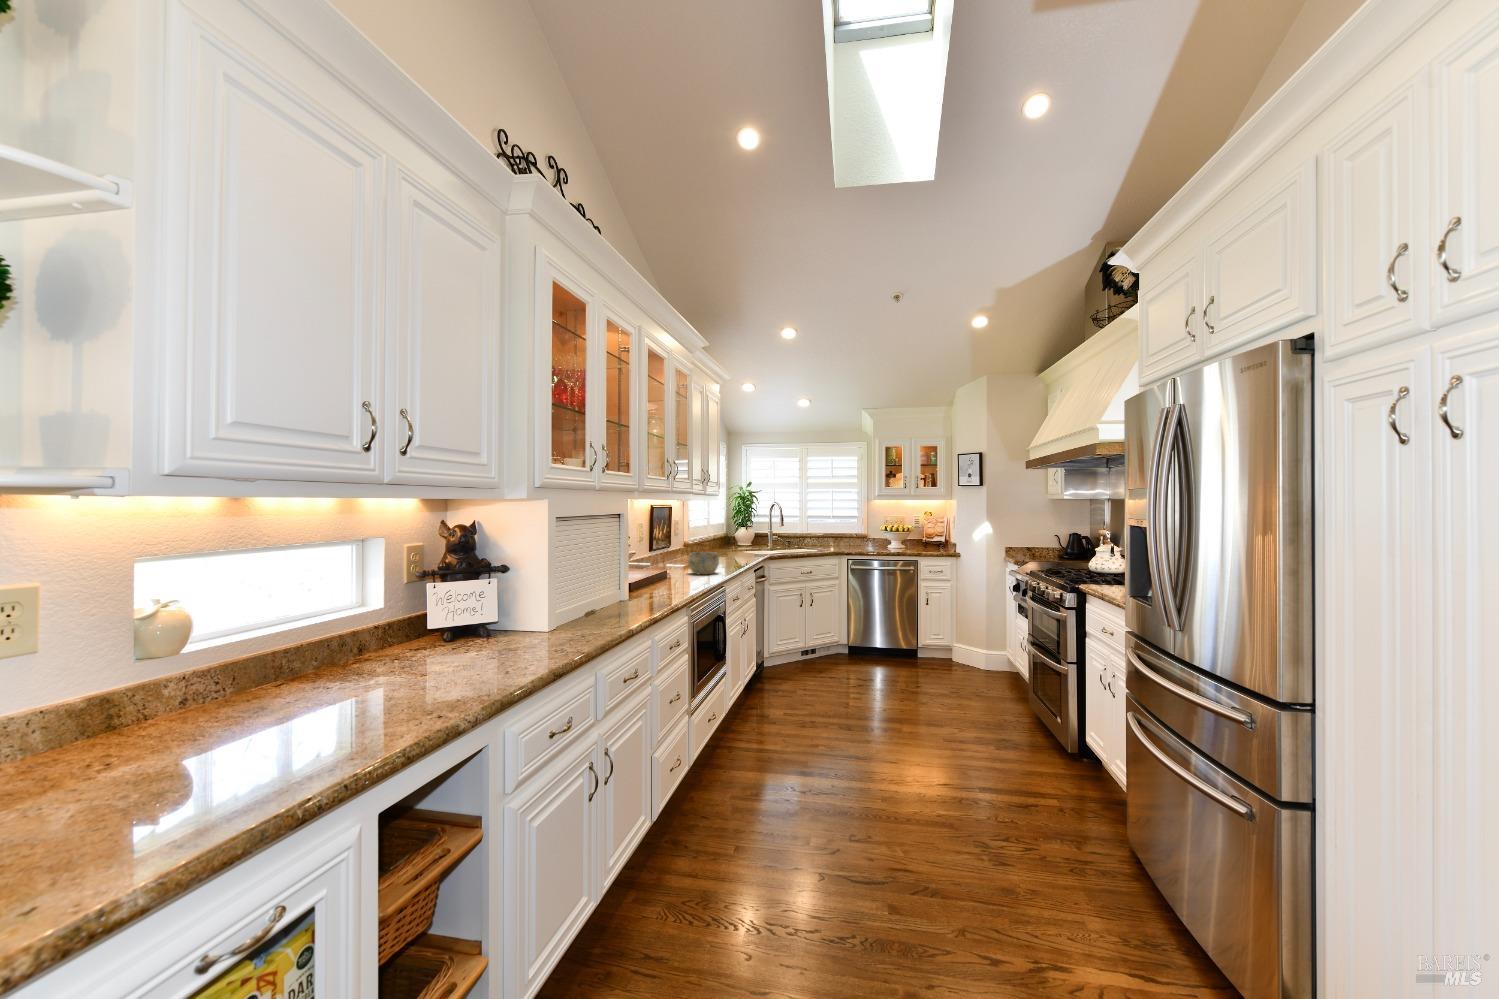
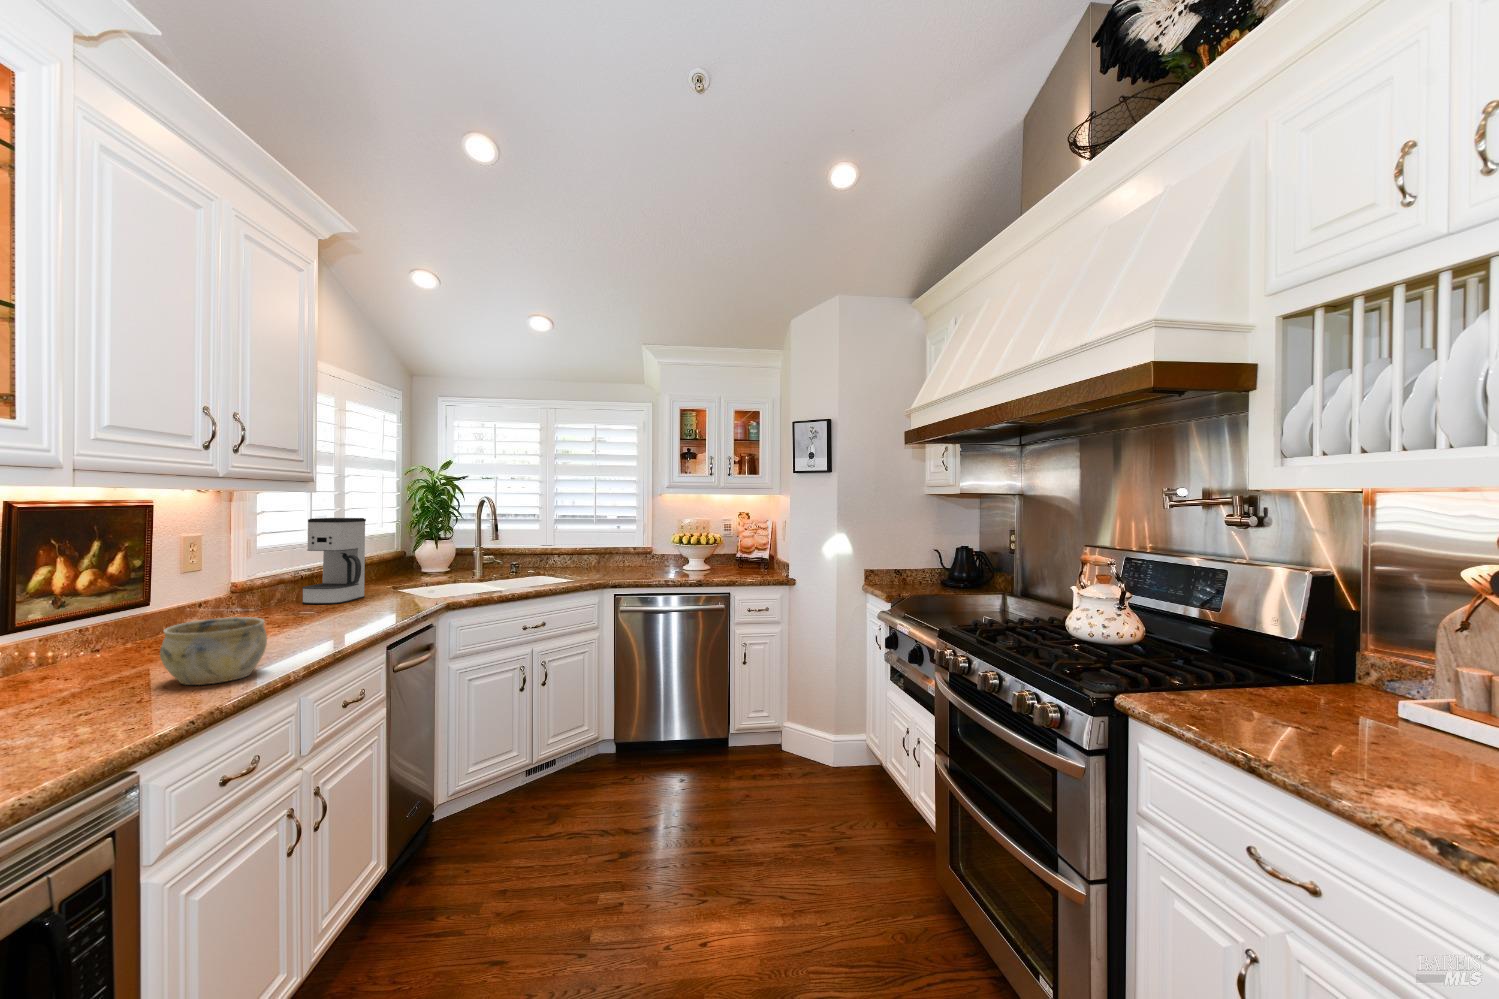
coffee maker: none [699,514,723,556] -> present [302,518,366,604]

